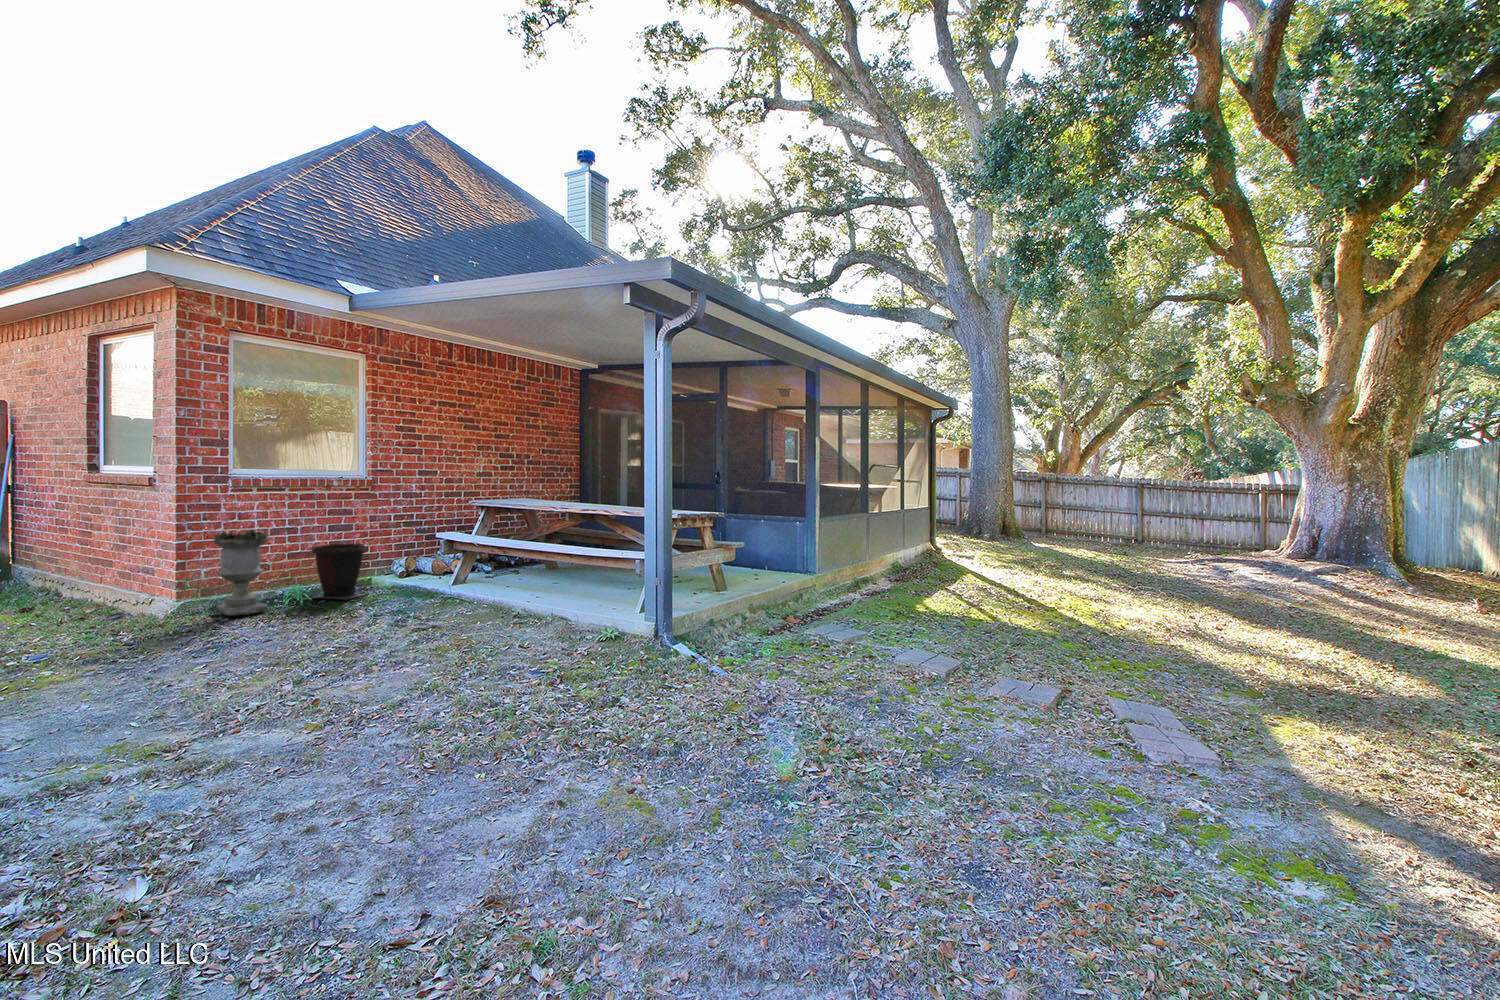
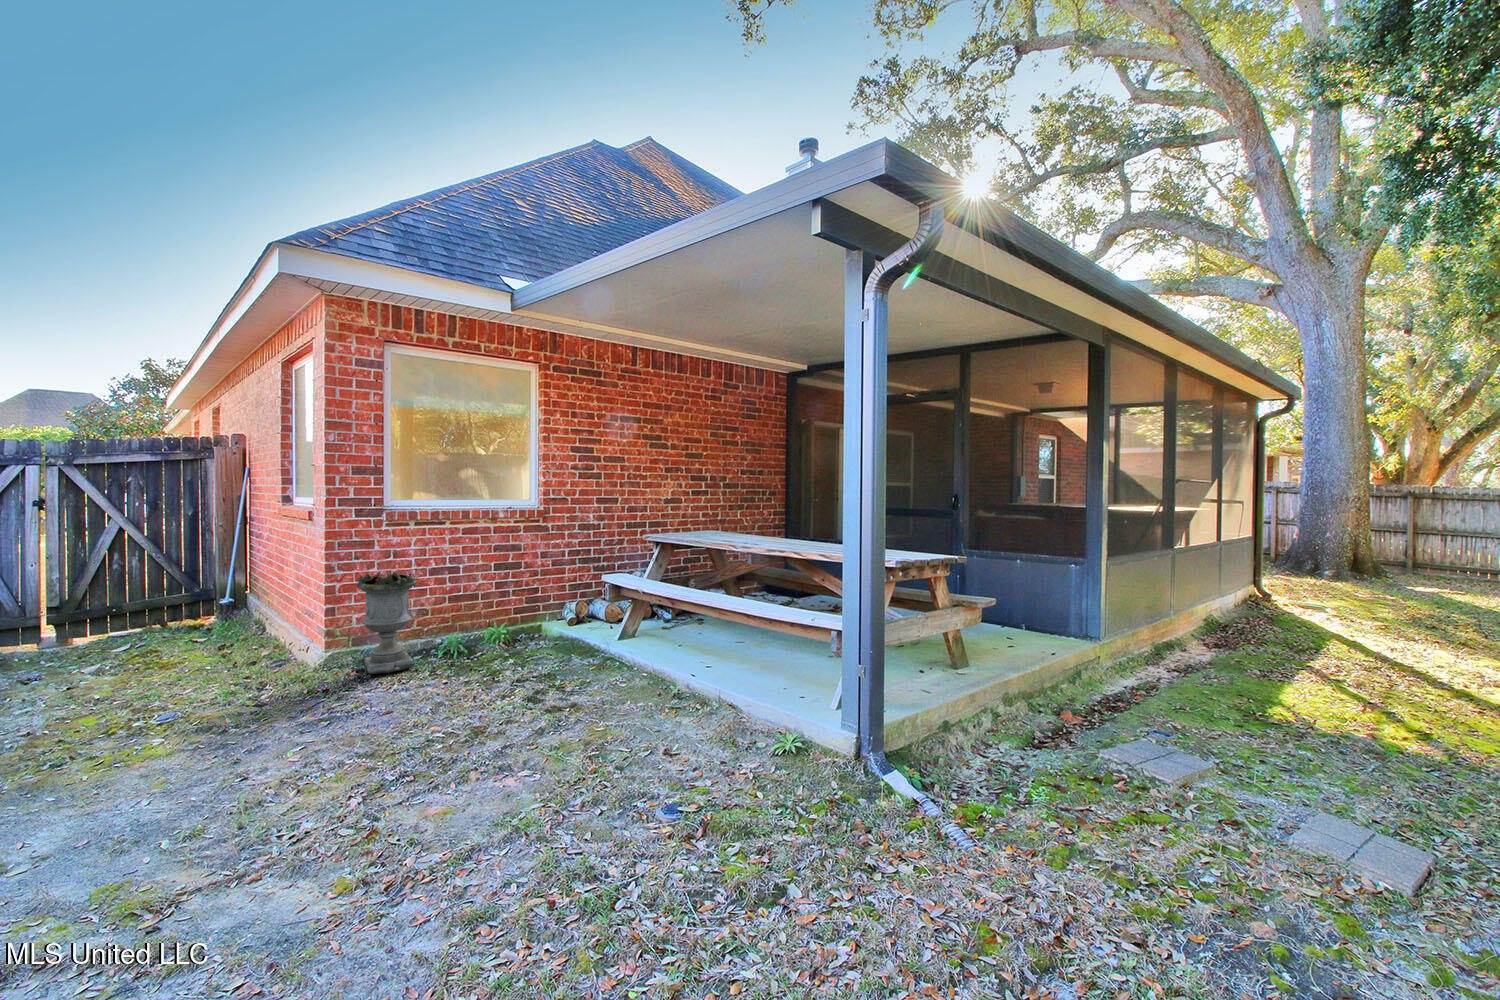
bucket: present [312,544,367,599] -> none [468,584,537,655]

